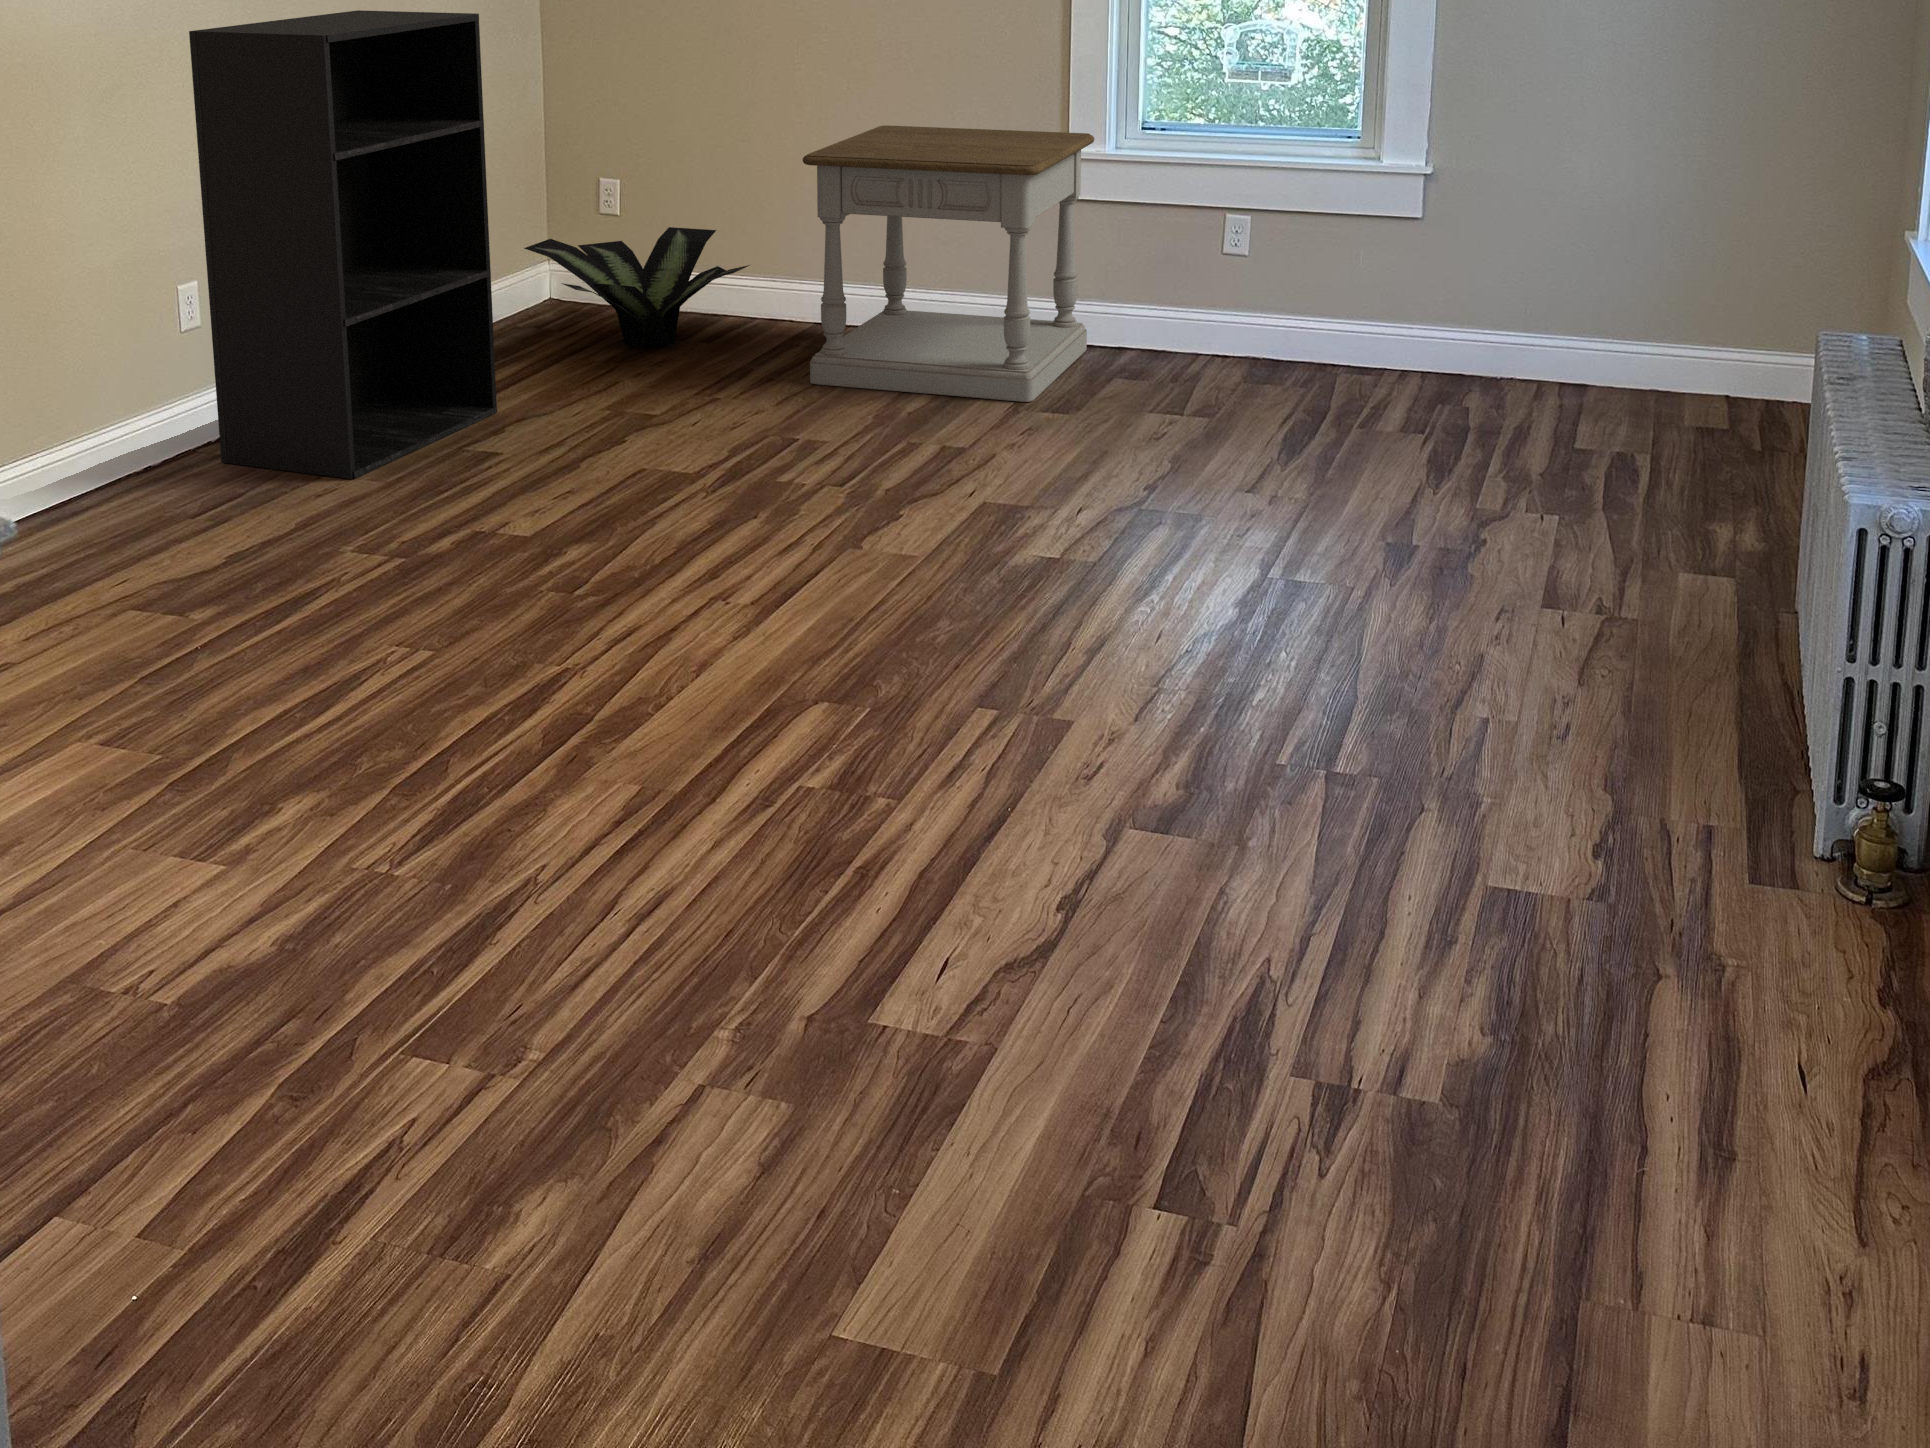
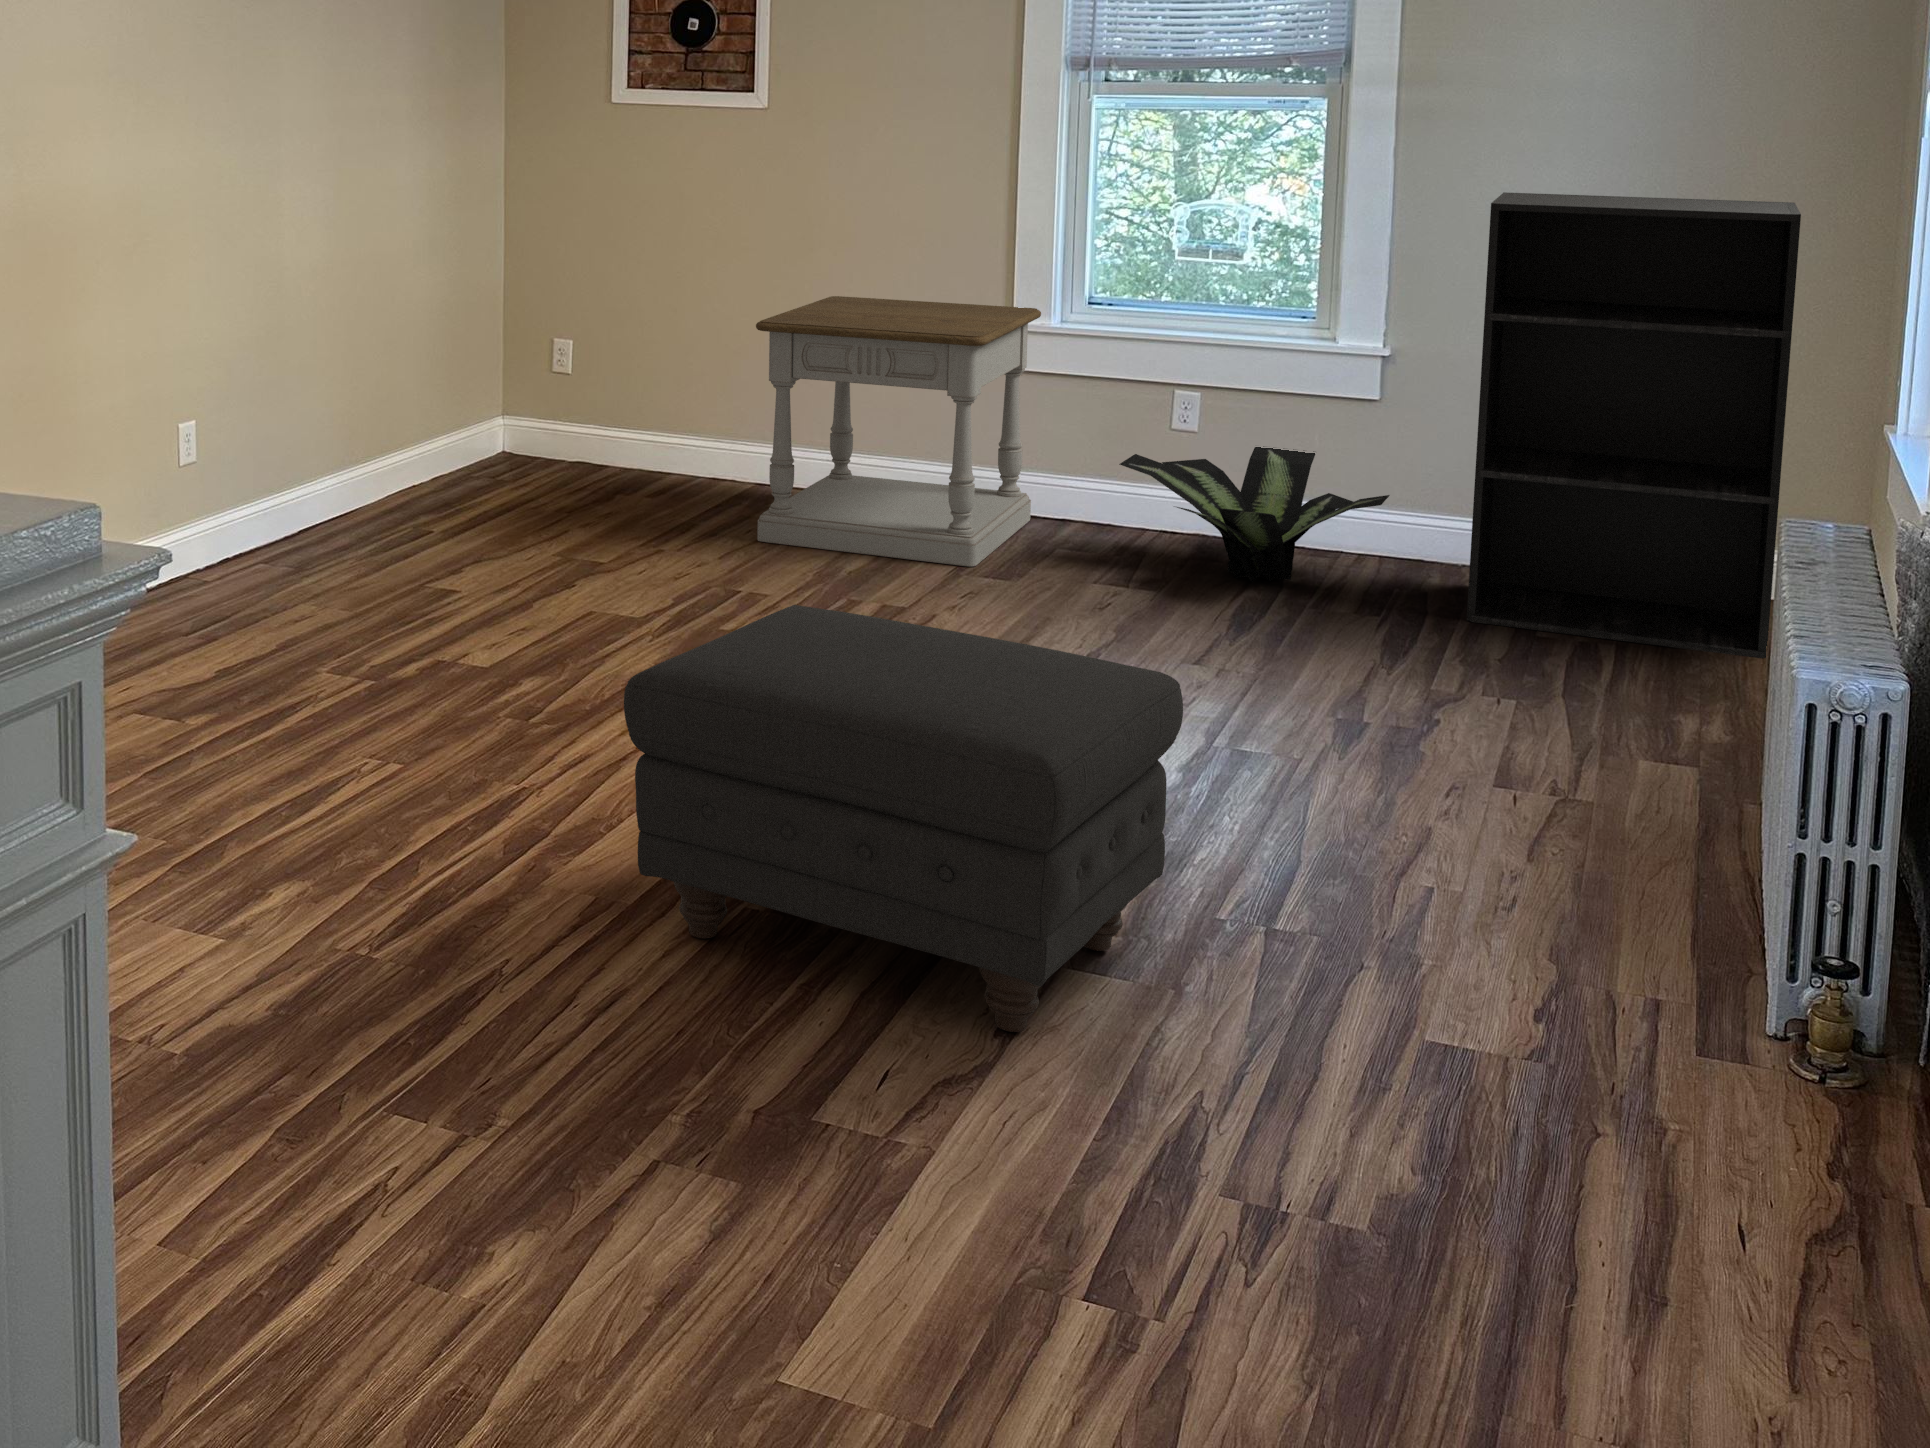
bookshelf: present [189,10,497,479] -> present [1467,192,1801,659]
potted plant: present [524,227,750,349] -> present [1119,446,1390,582]
ottoman: none [659,466,1246,909] -> present [624,605,1183,1032]

